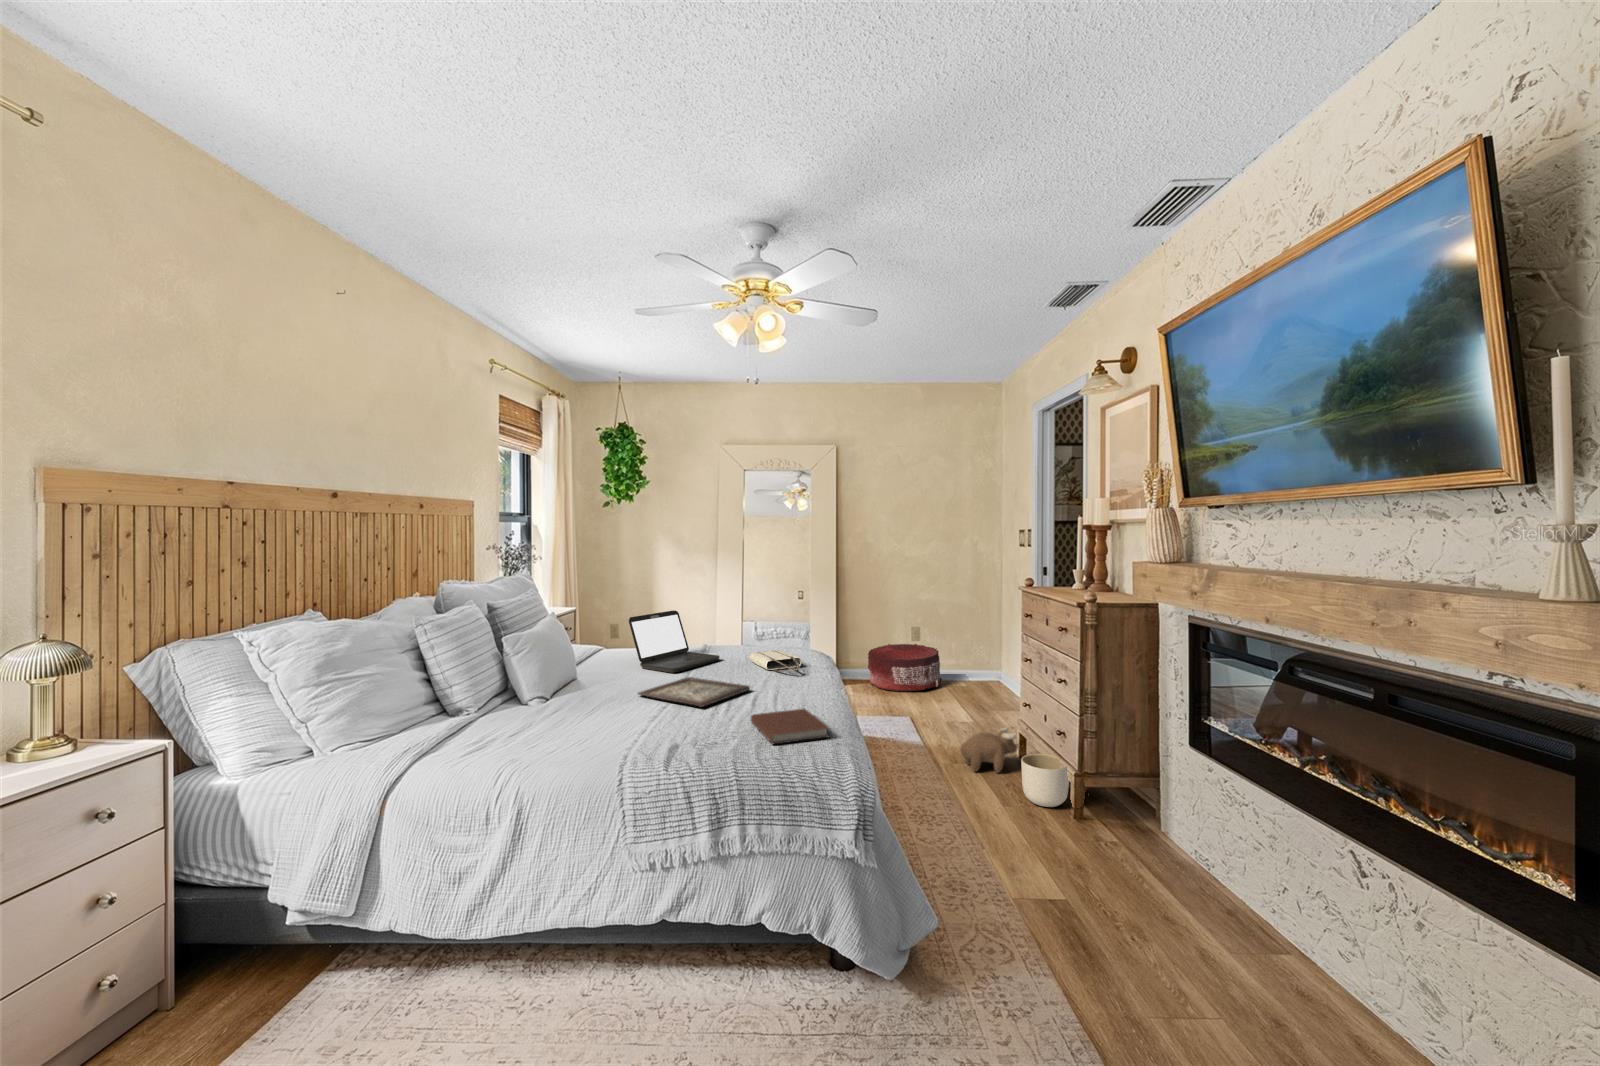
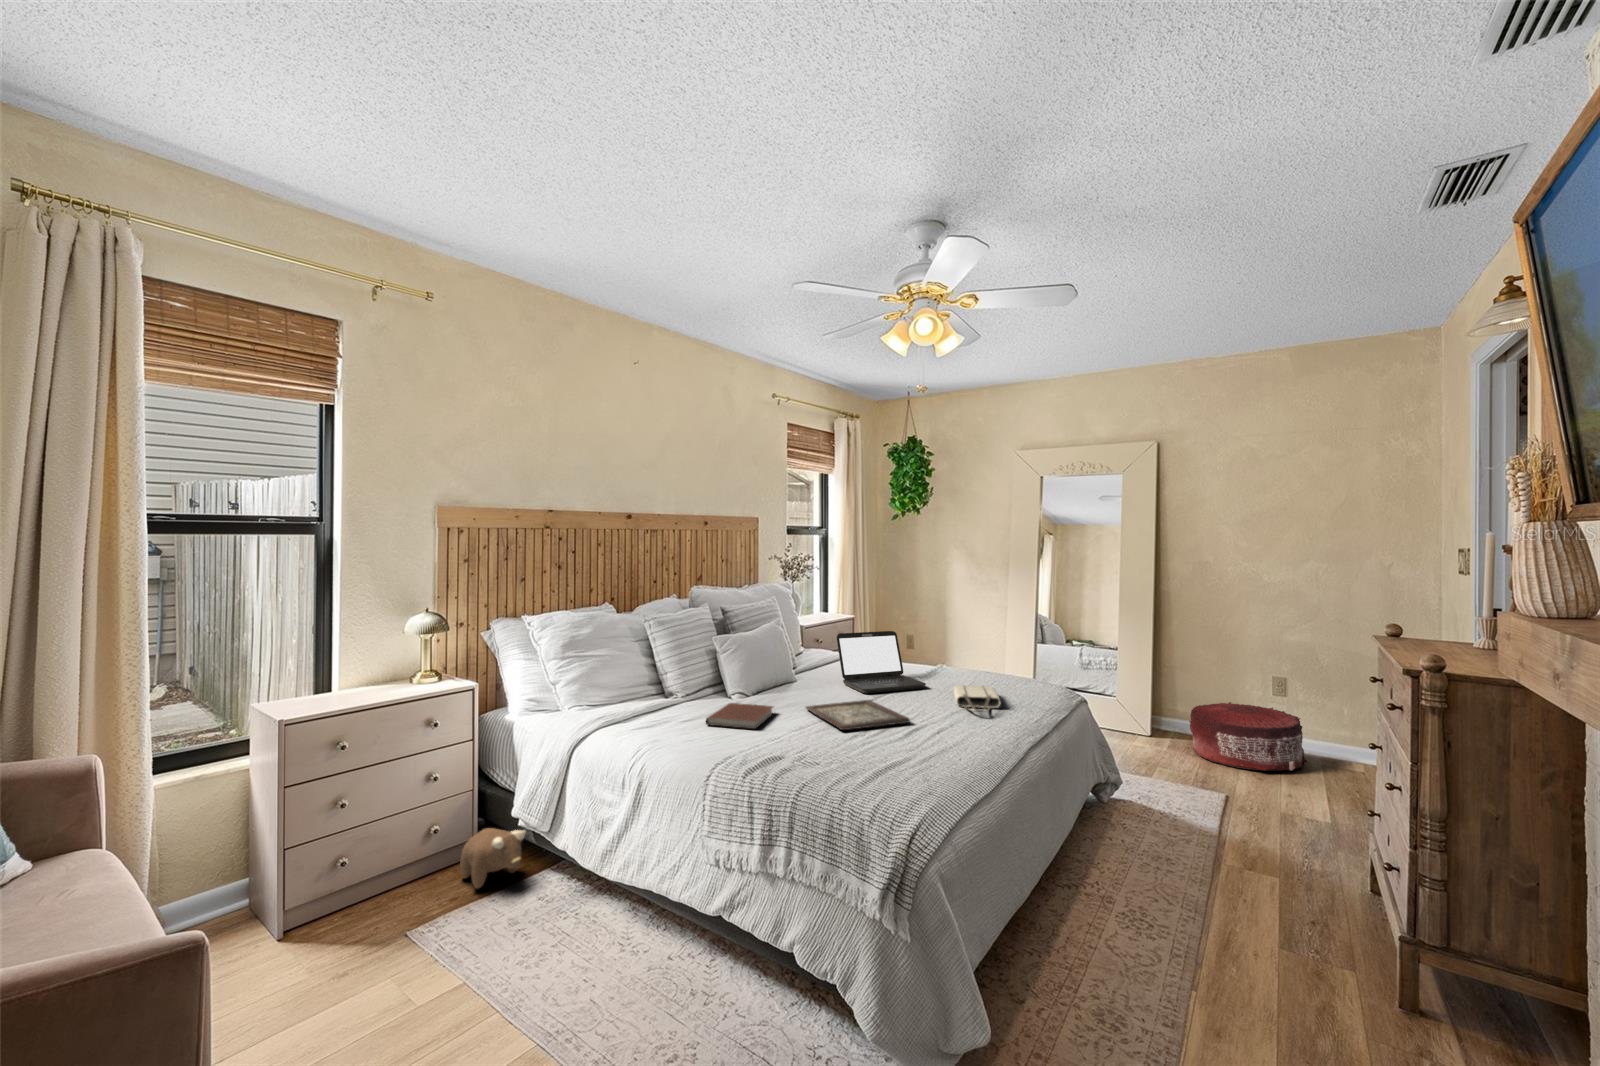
notebook: present [751,709,829,744] -> present [706,703,774,729]
plush toy: present [961,727,1019,773] -> present [460,828,526,888]
planter: present [1021,754,1069,807] -> none [1293,886,1375,973]

